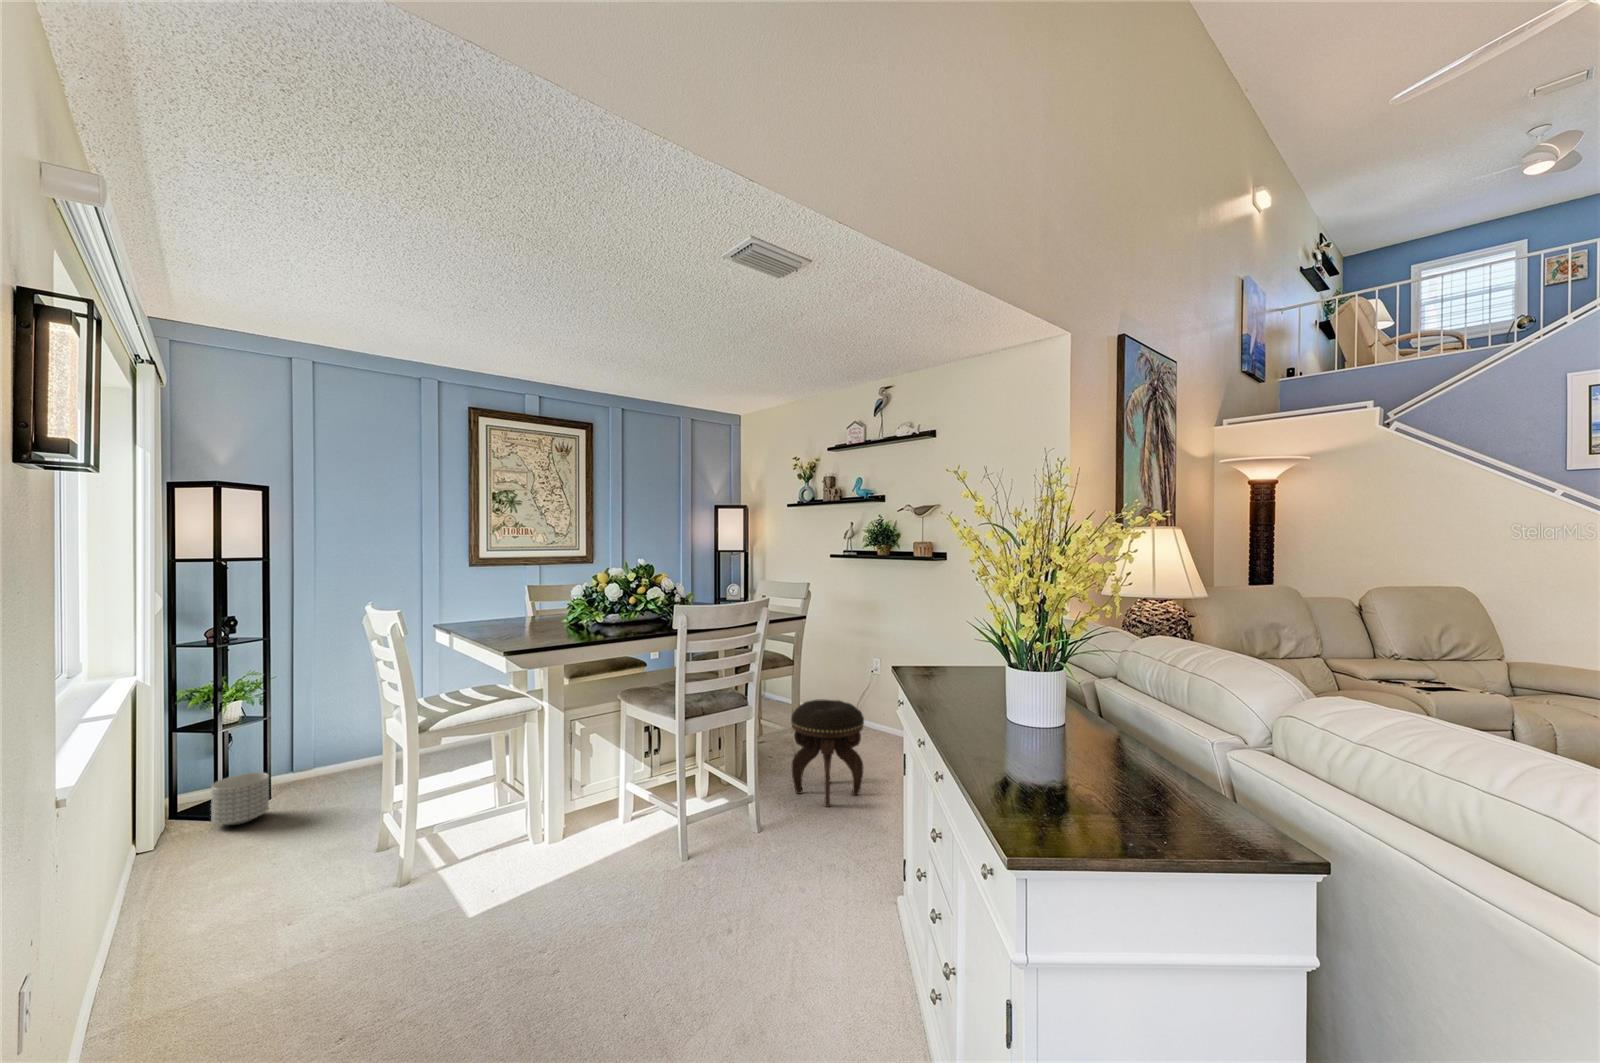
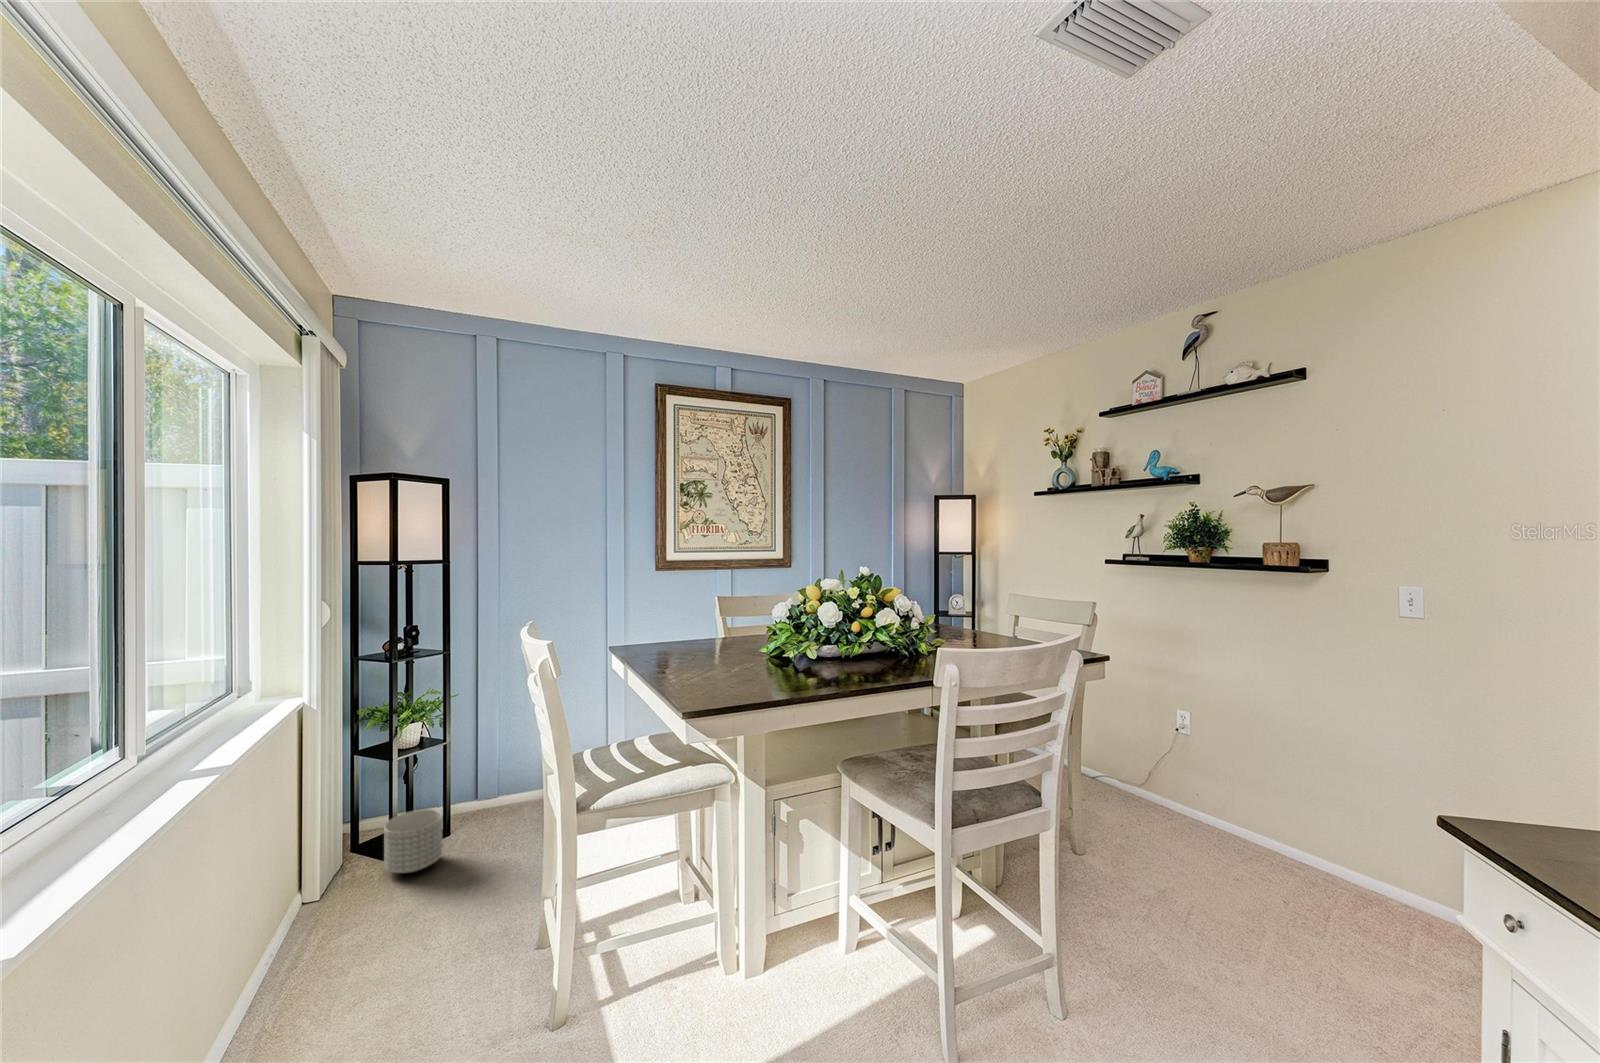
footstool: present [791,699,864,807] -> none [1093,788,1225,976]

